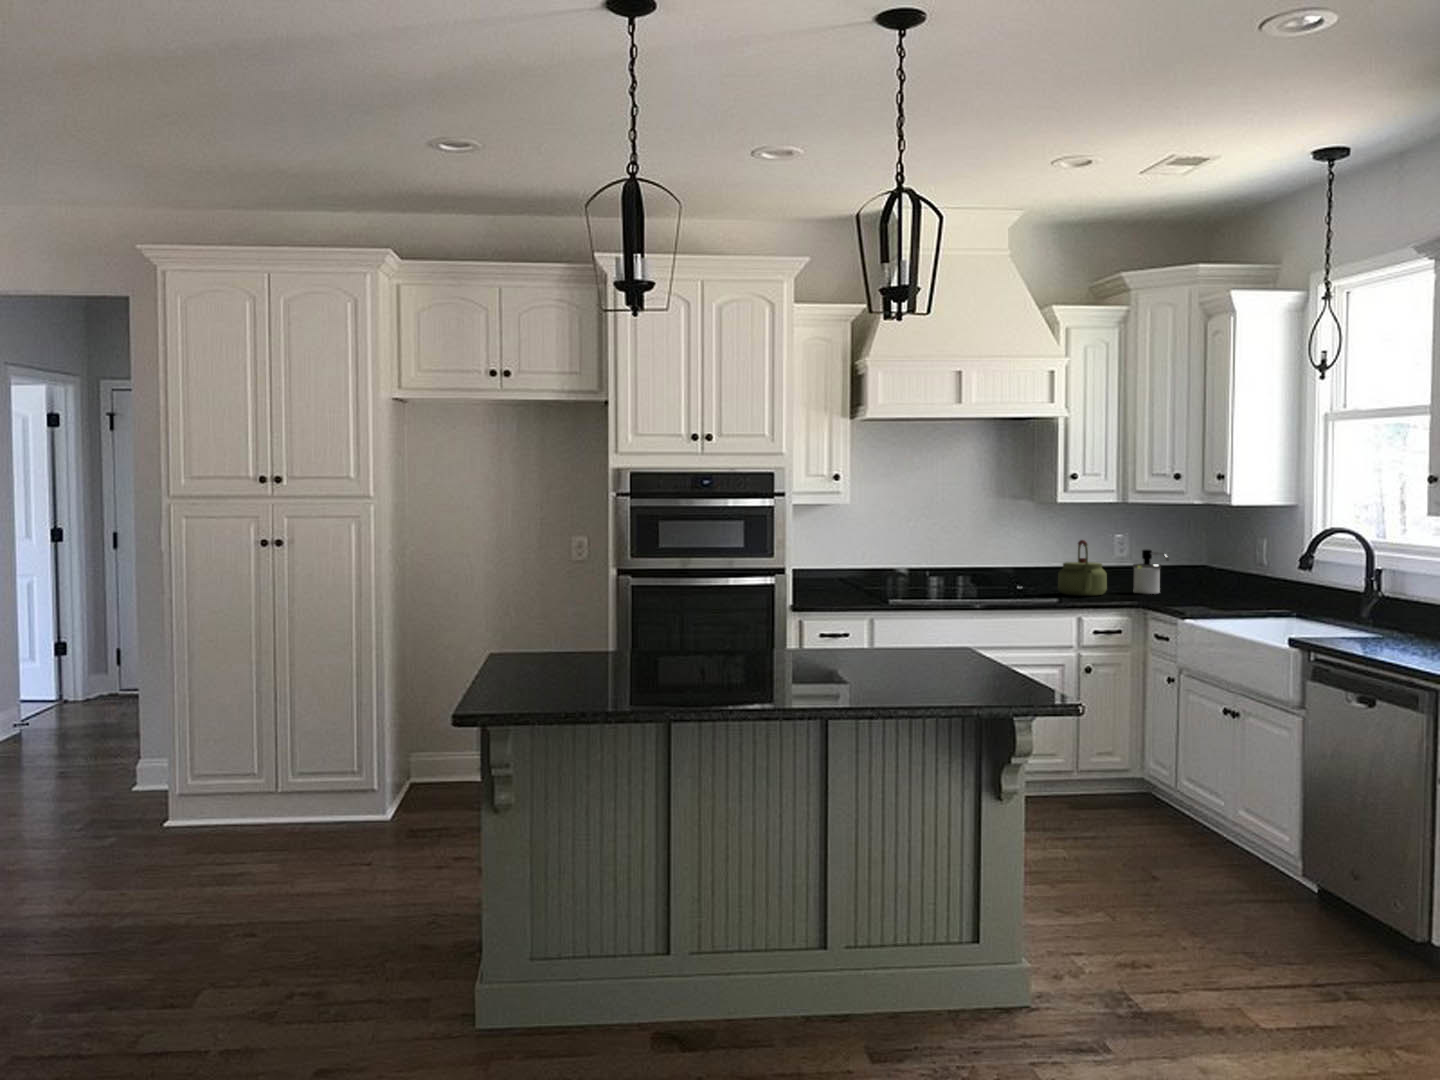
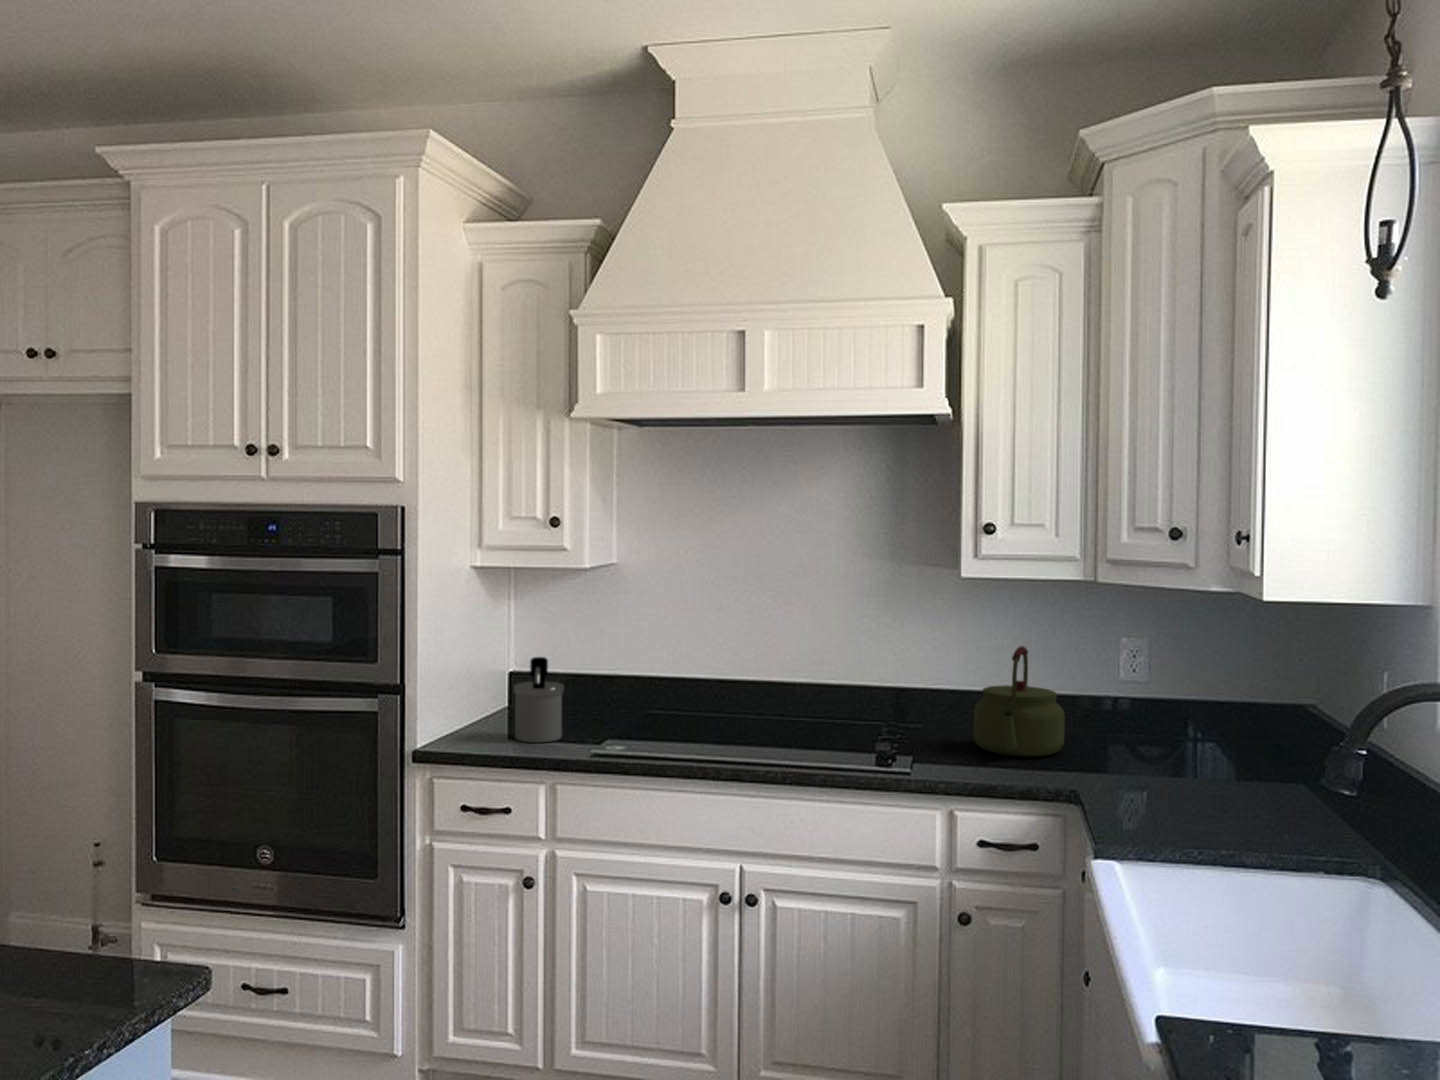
soap dispenser: present [1133,549,1168,594] -> present [514,657,564,743]

